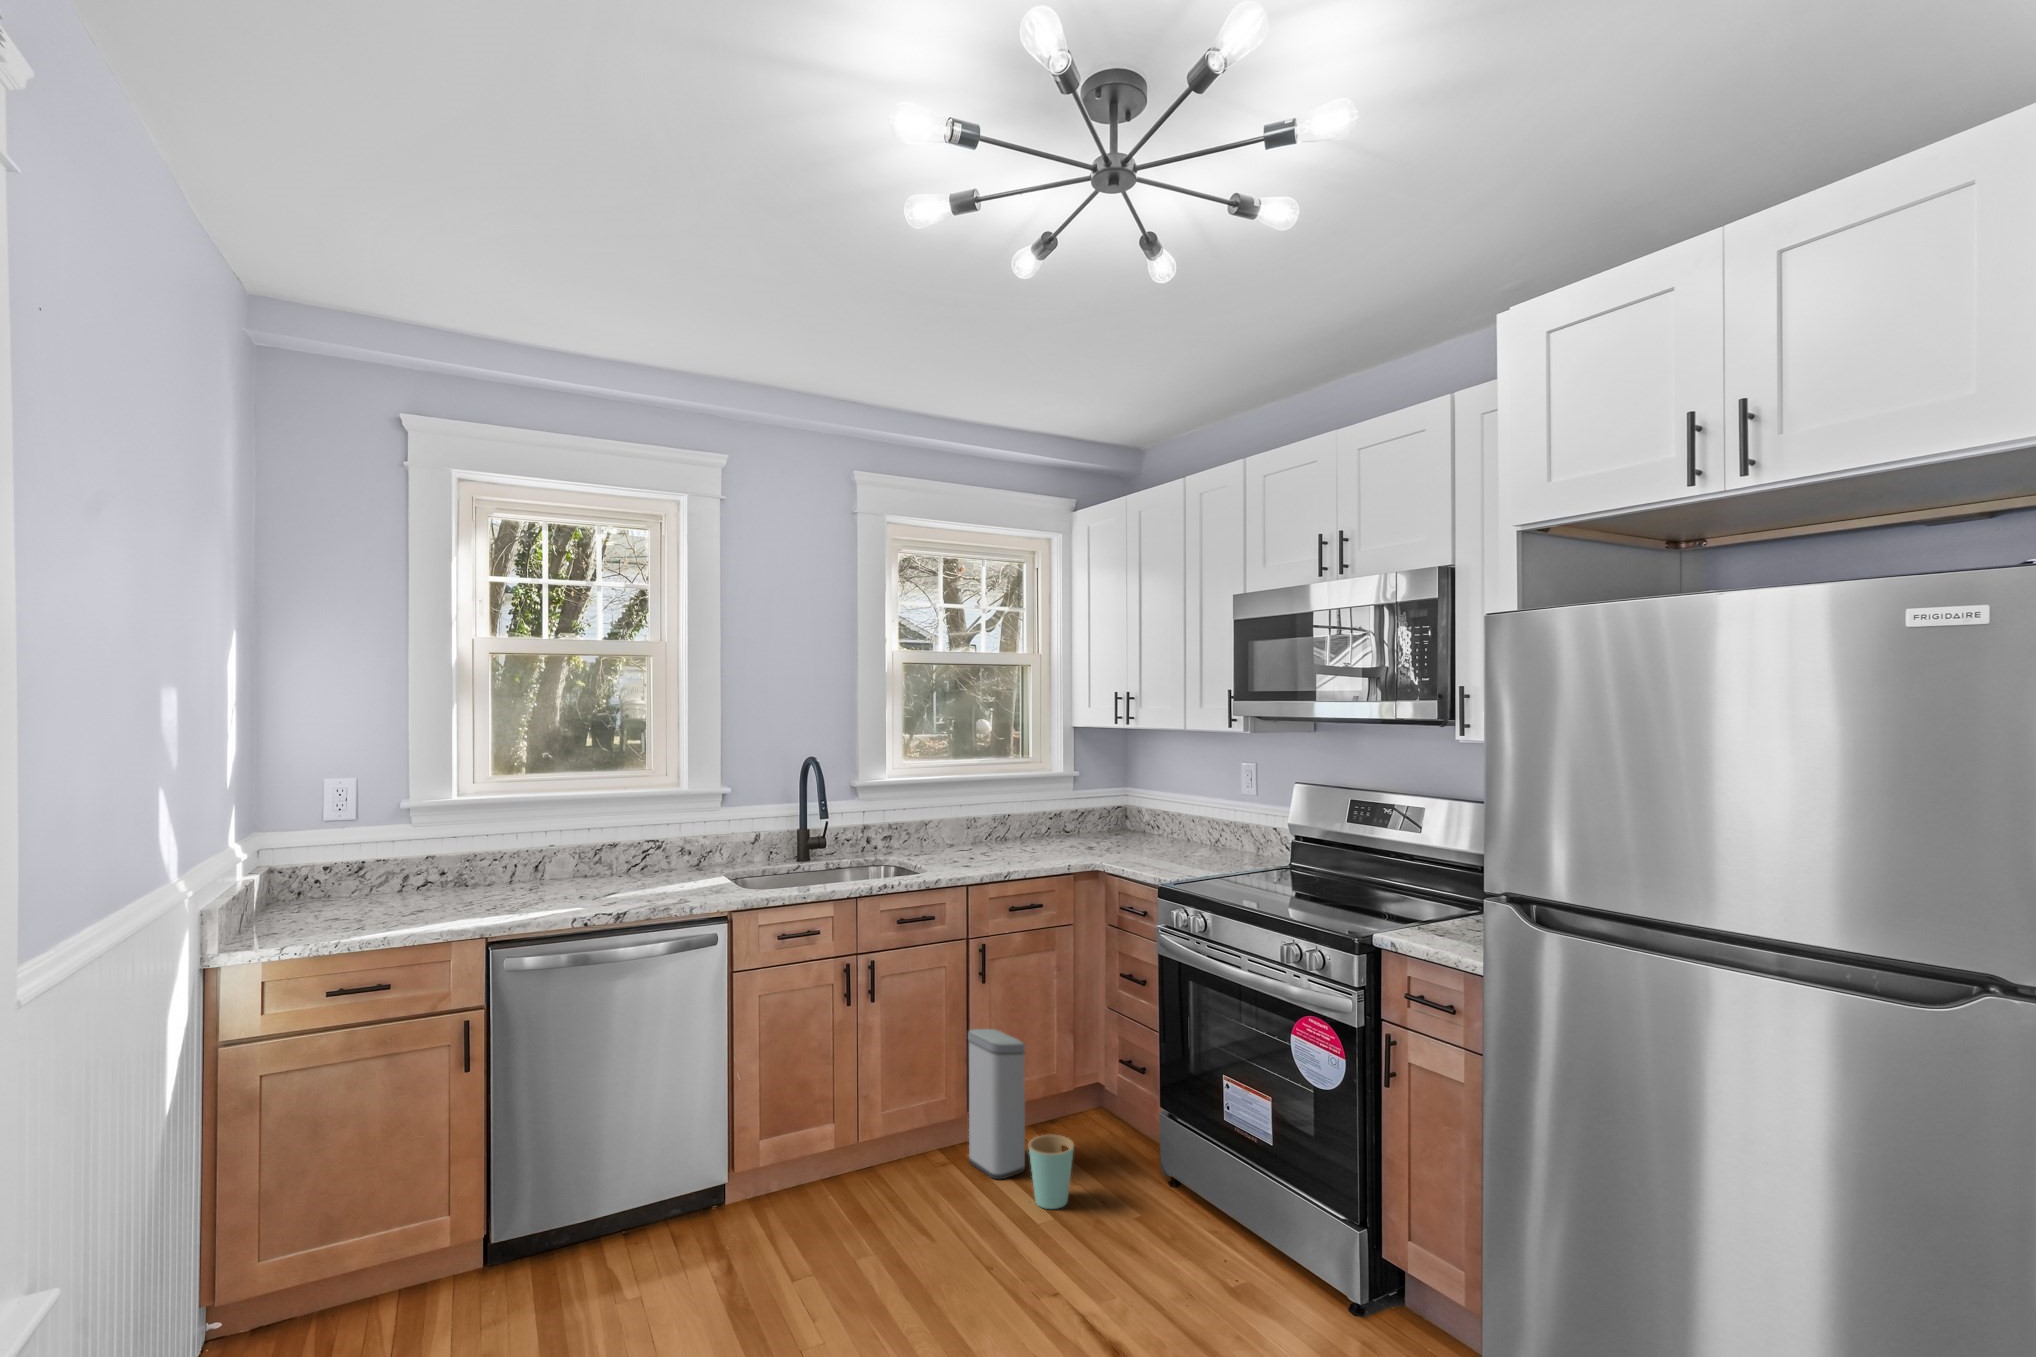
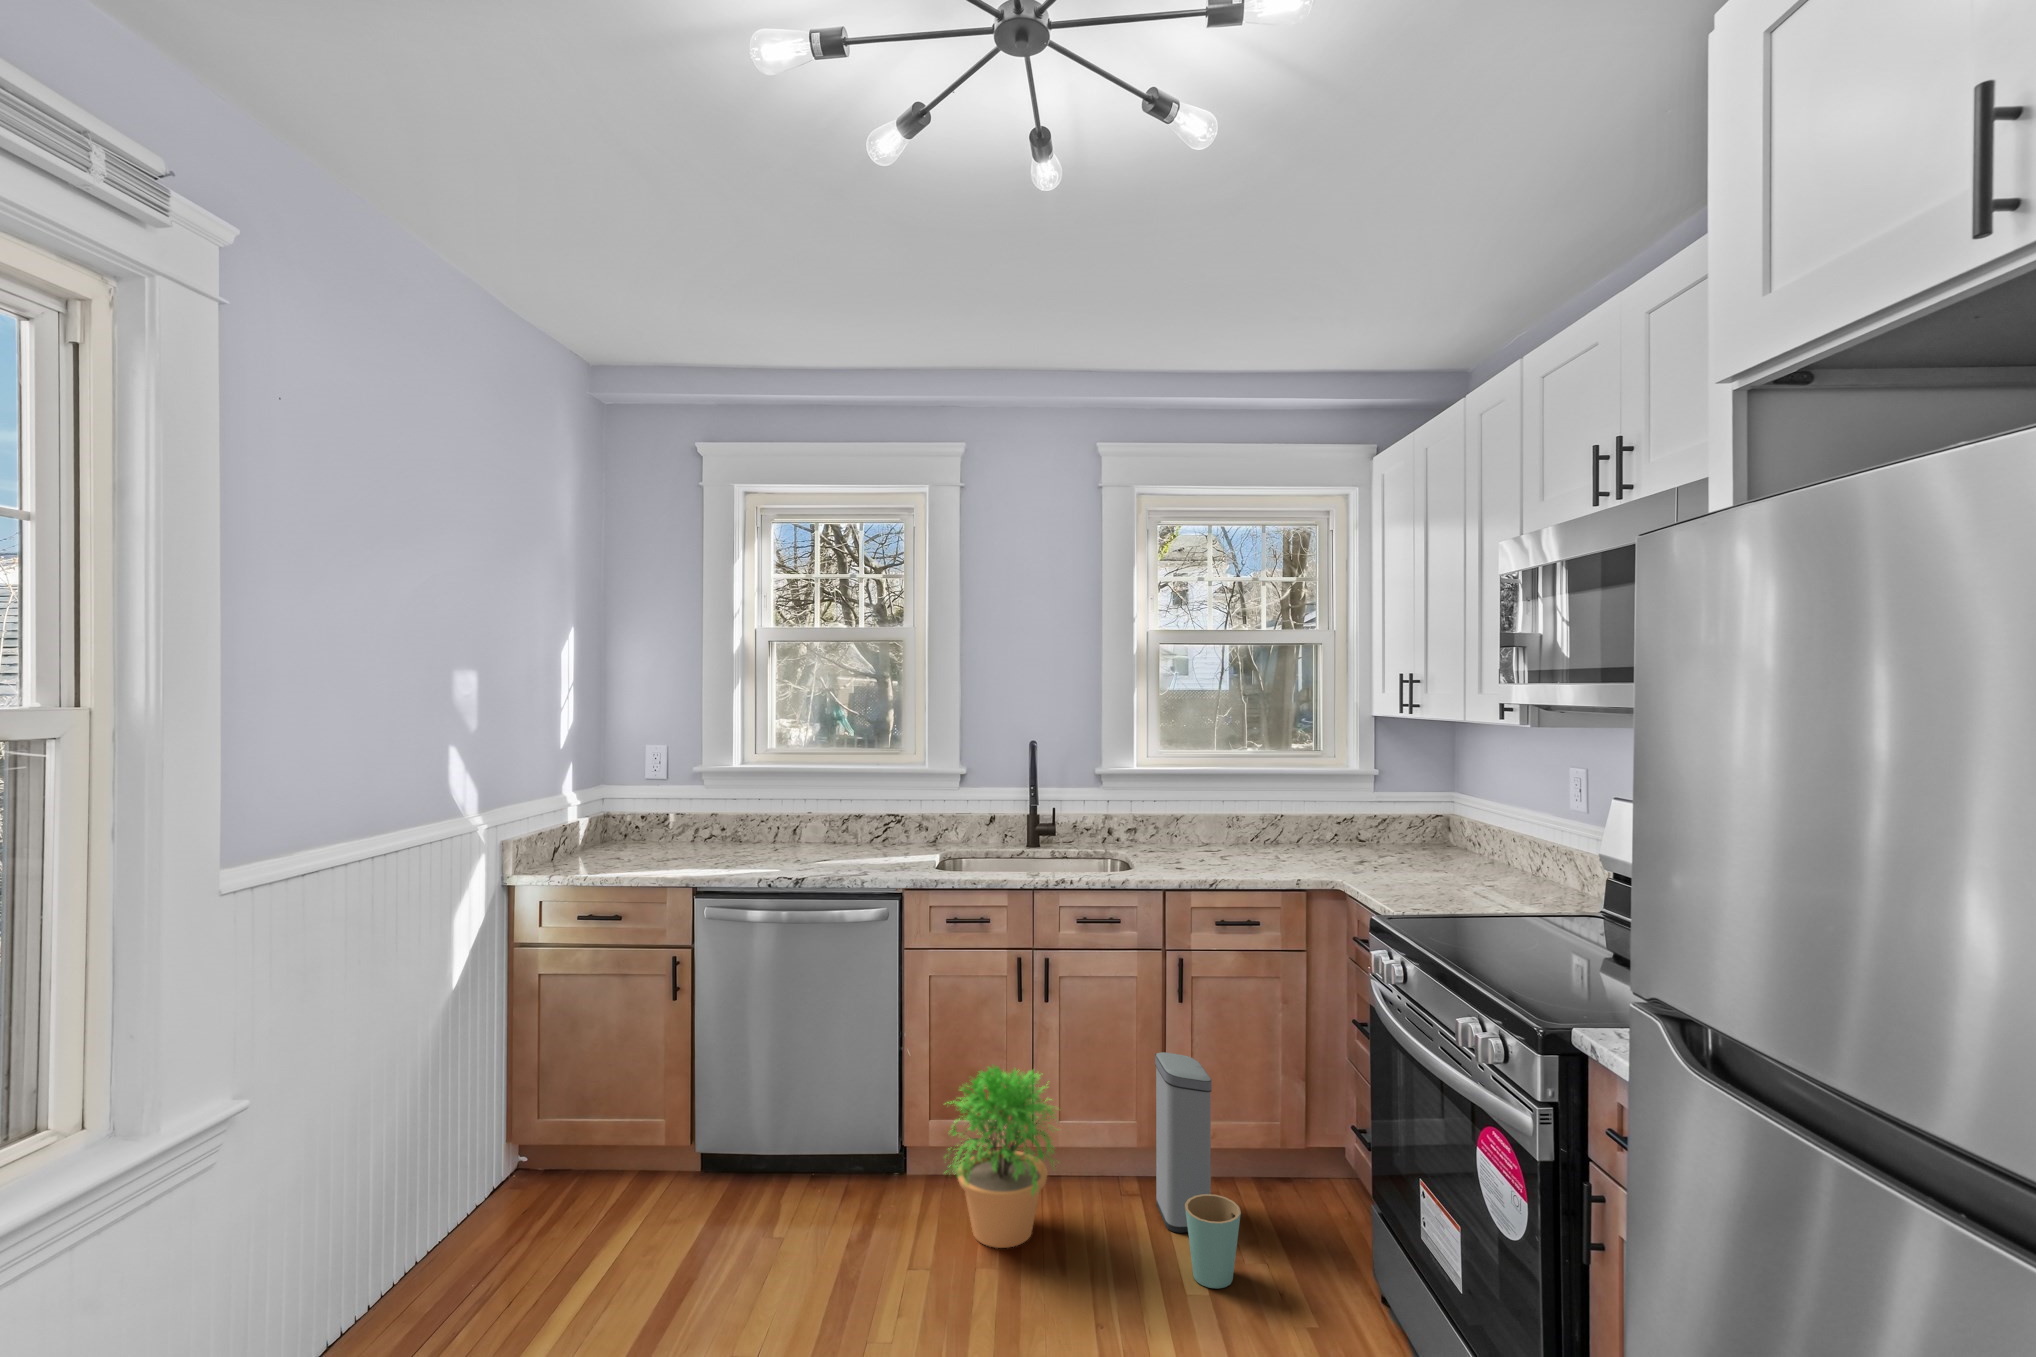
potted plant: none [794,1062,925,1233] -> present [944,1065,1057,1248]

